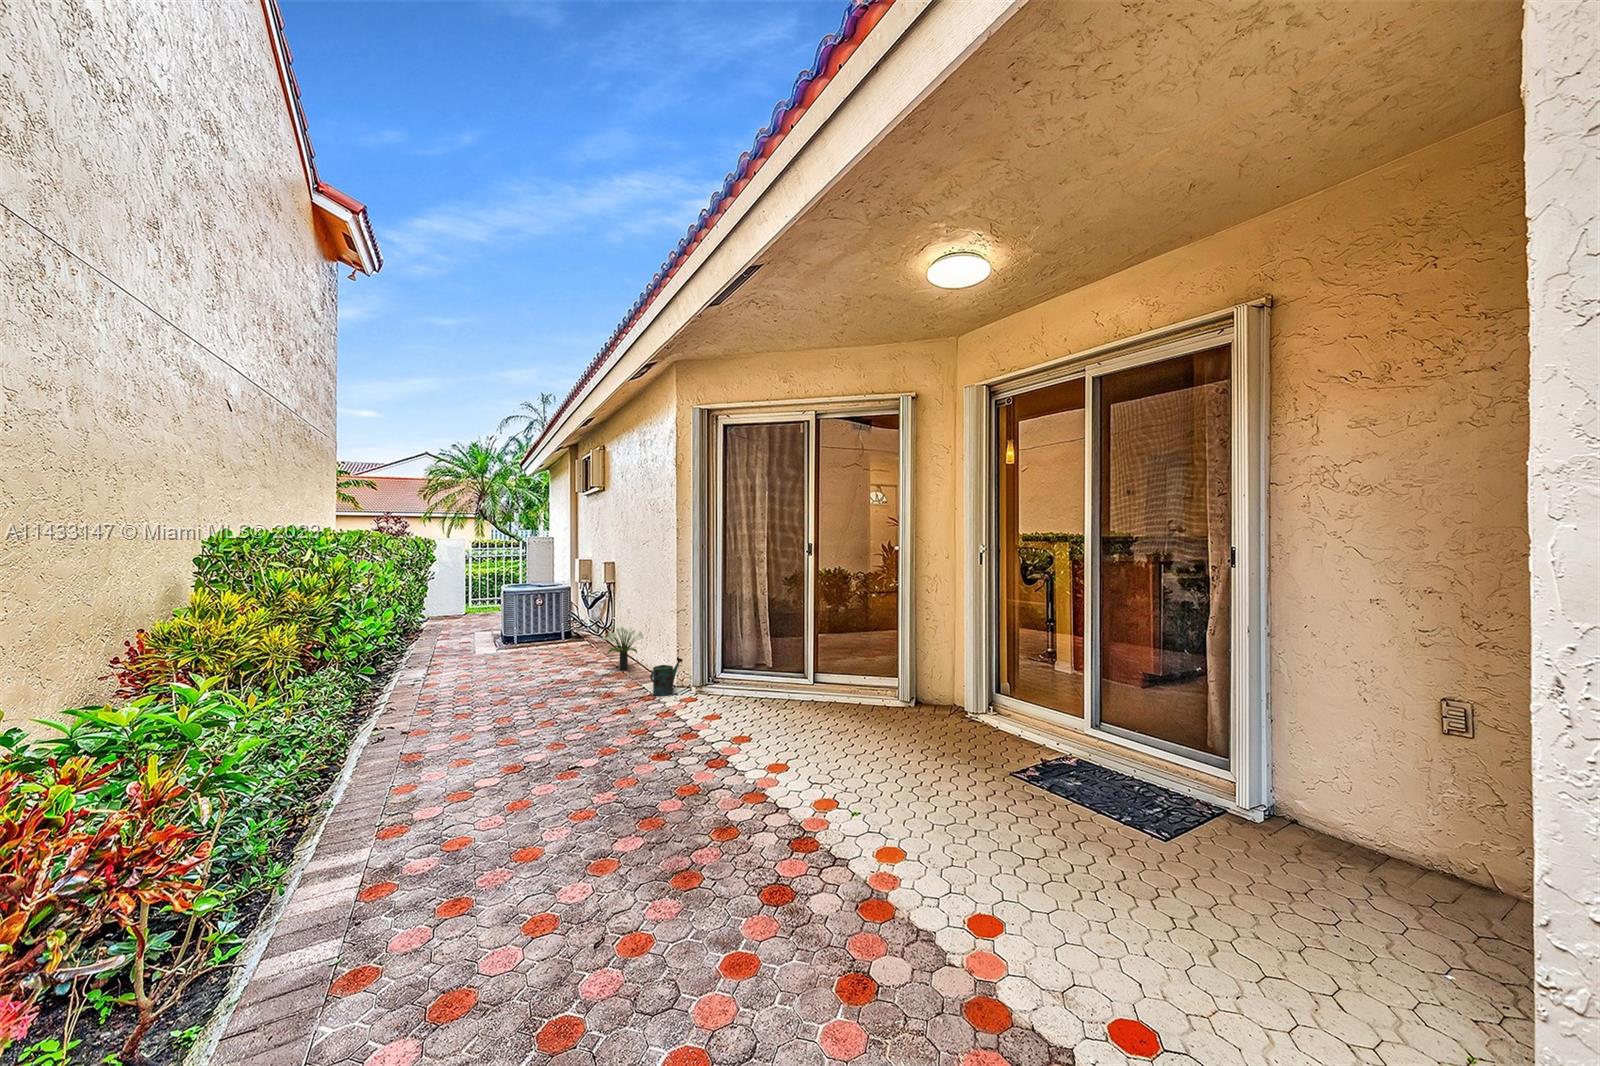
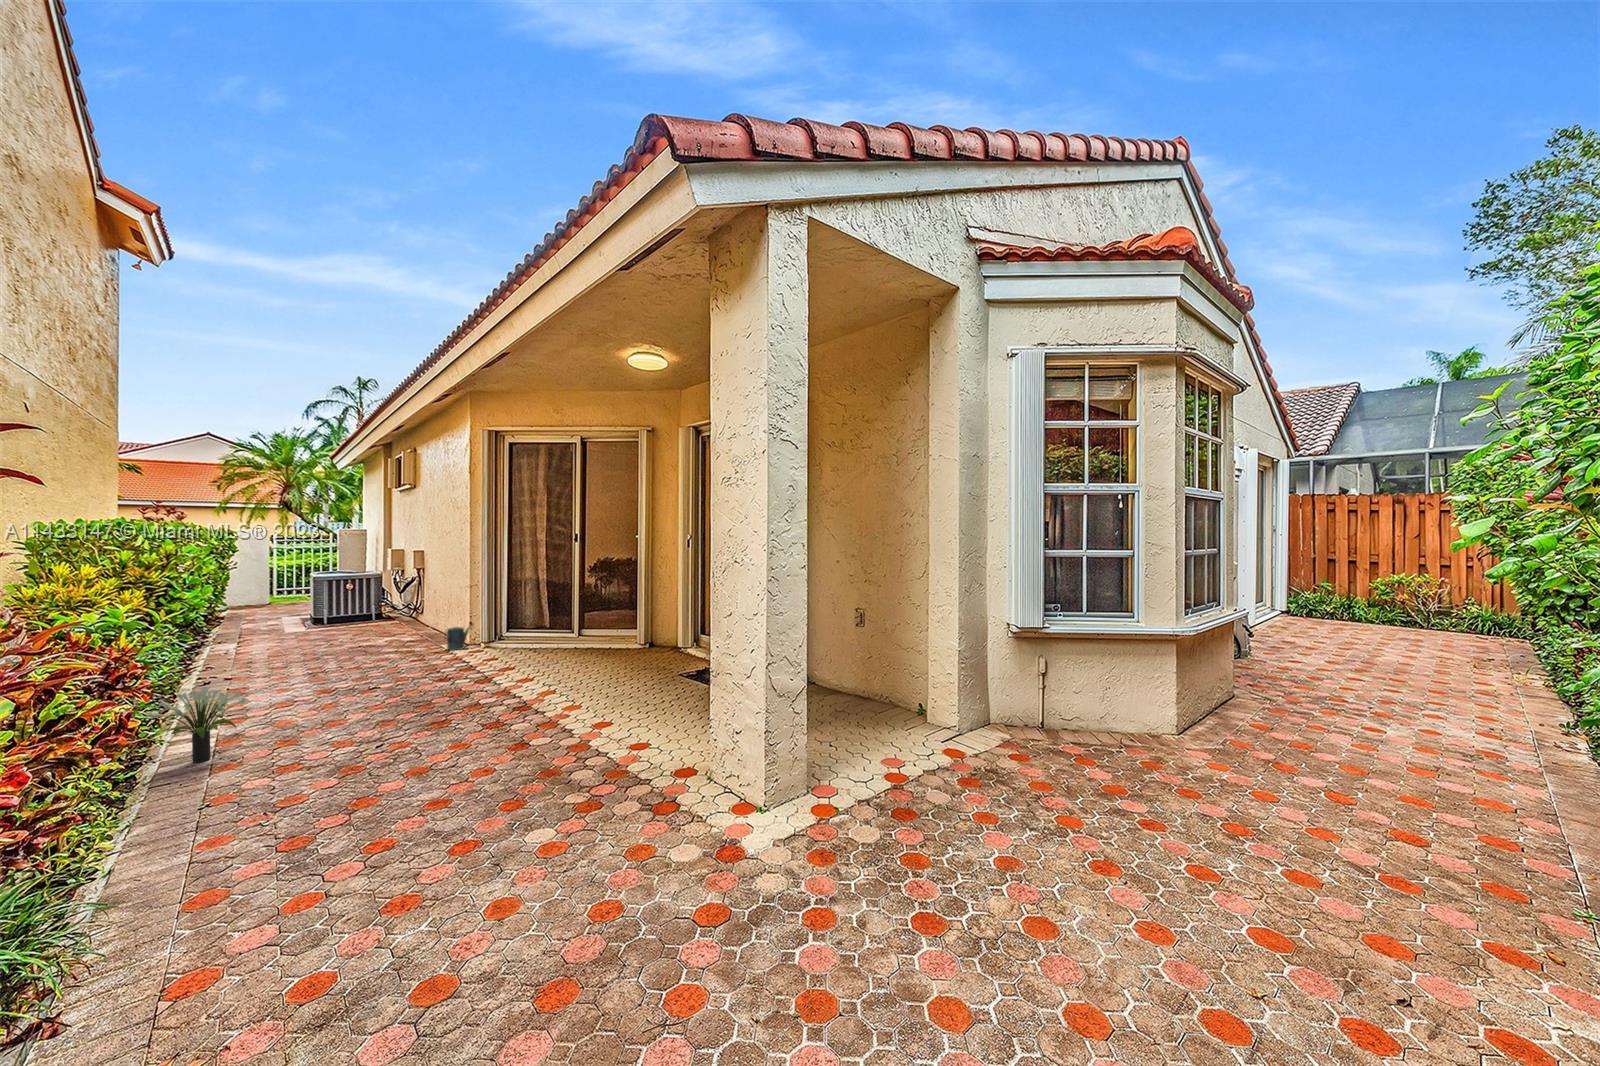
potted plant: present [602,627,643,671] -> present [149,687,247,763]

